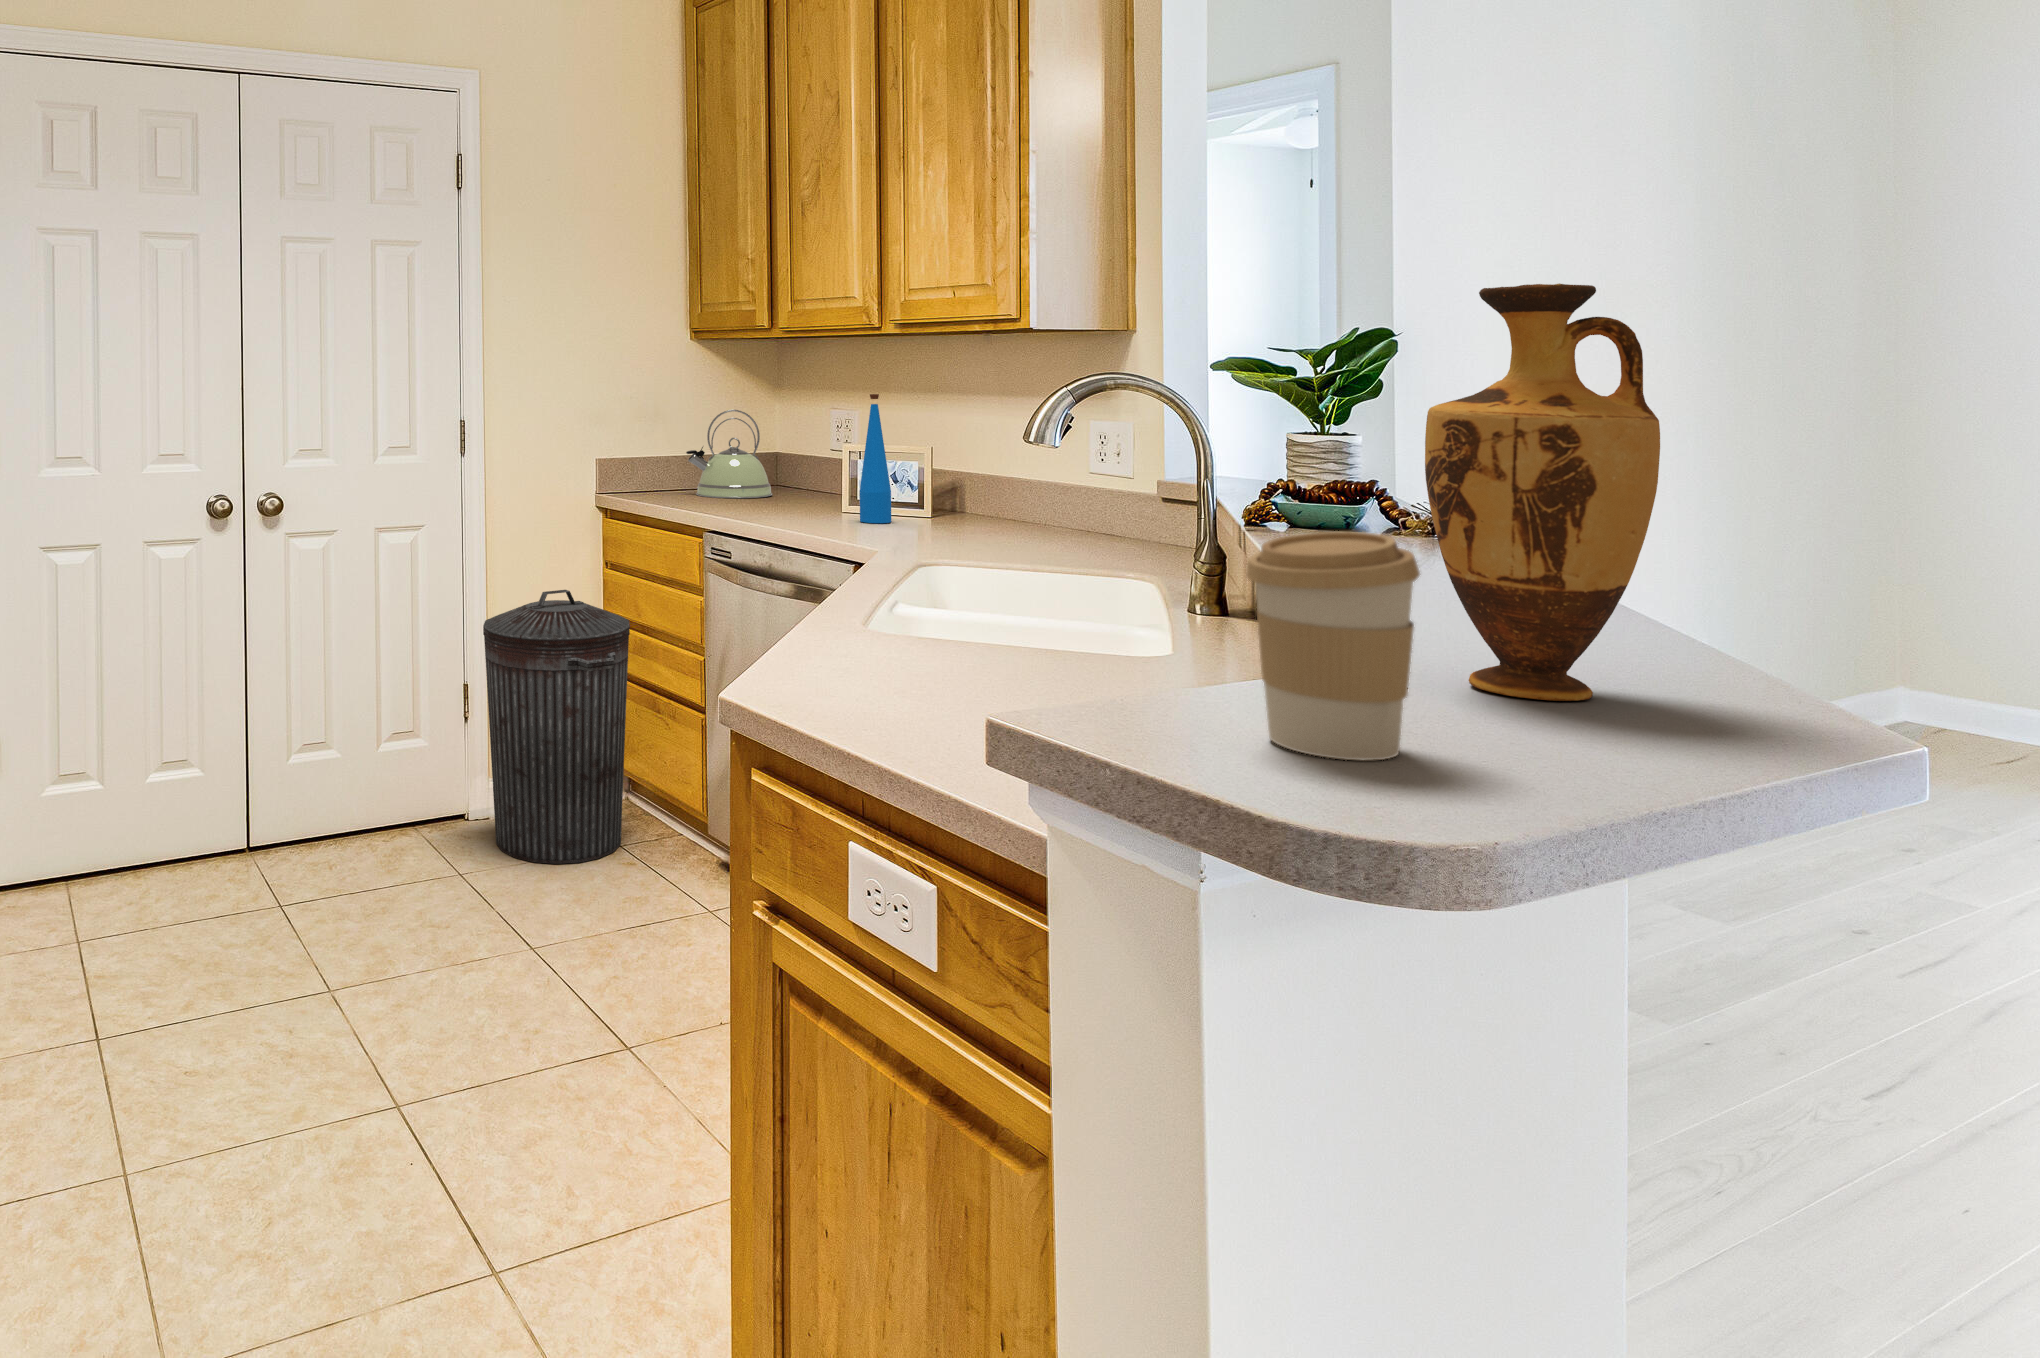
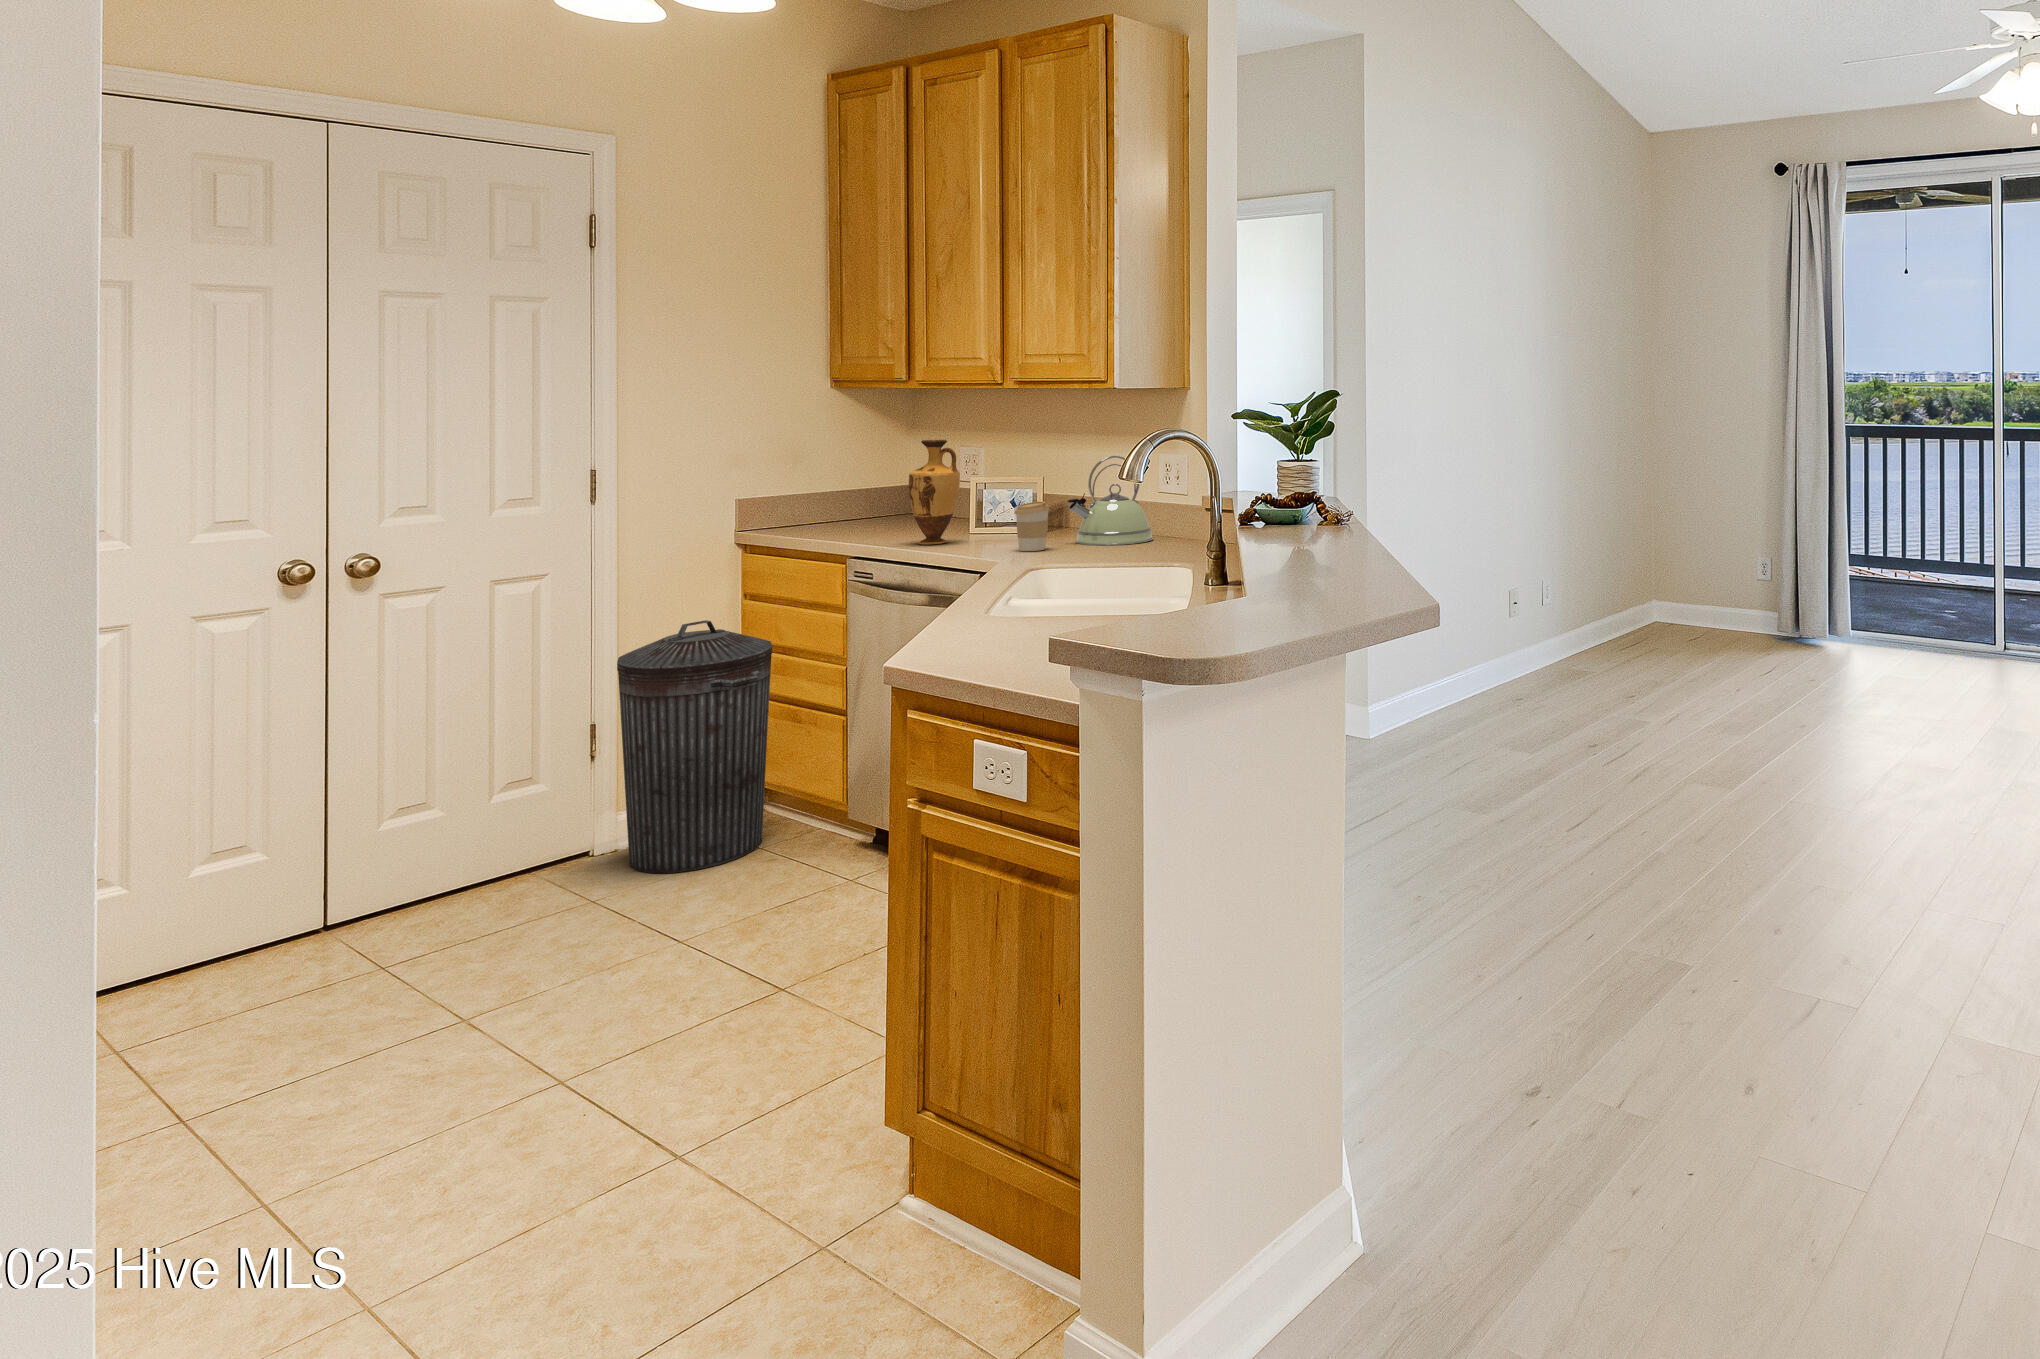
vase: present [1425,283,1660,701] -> present [909,440,960,545]
bottle: present [860,394,891,523] -> none [983,437,1009,540]
kettle: present [686,410,772,498] -> present [1067,456,1153,545]
coffee cup: present [1246,532,1420,761] -> present [1014,502,1049,551]

